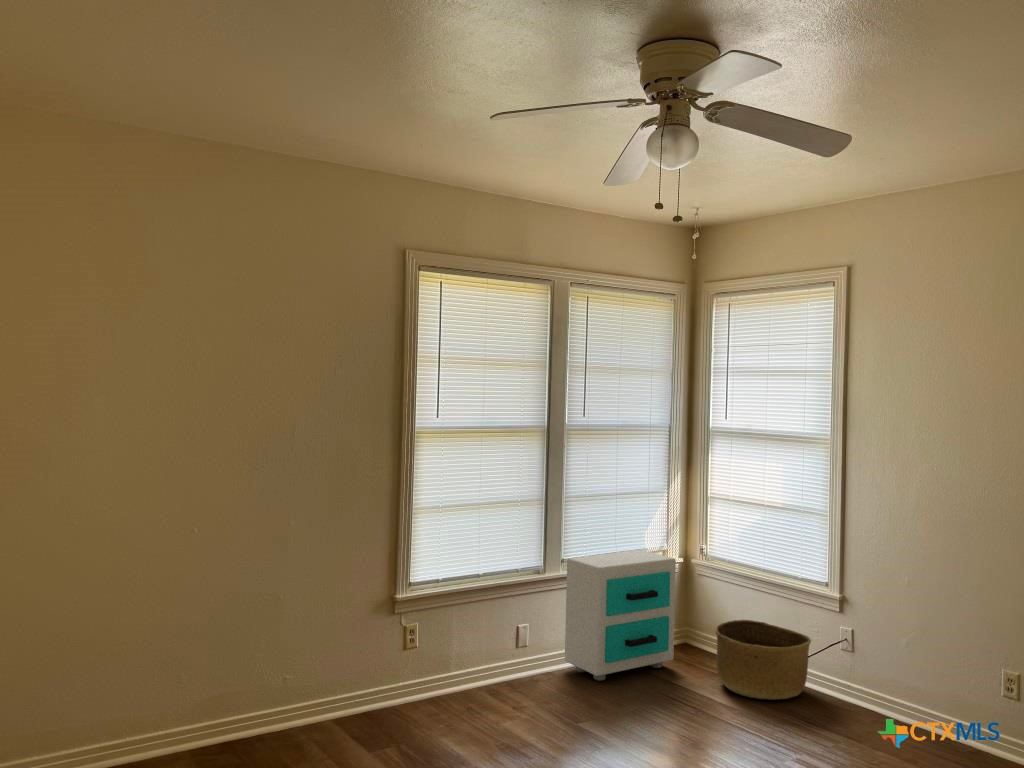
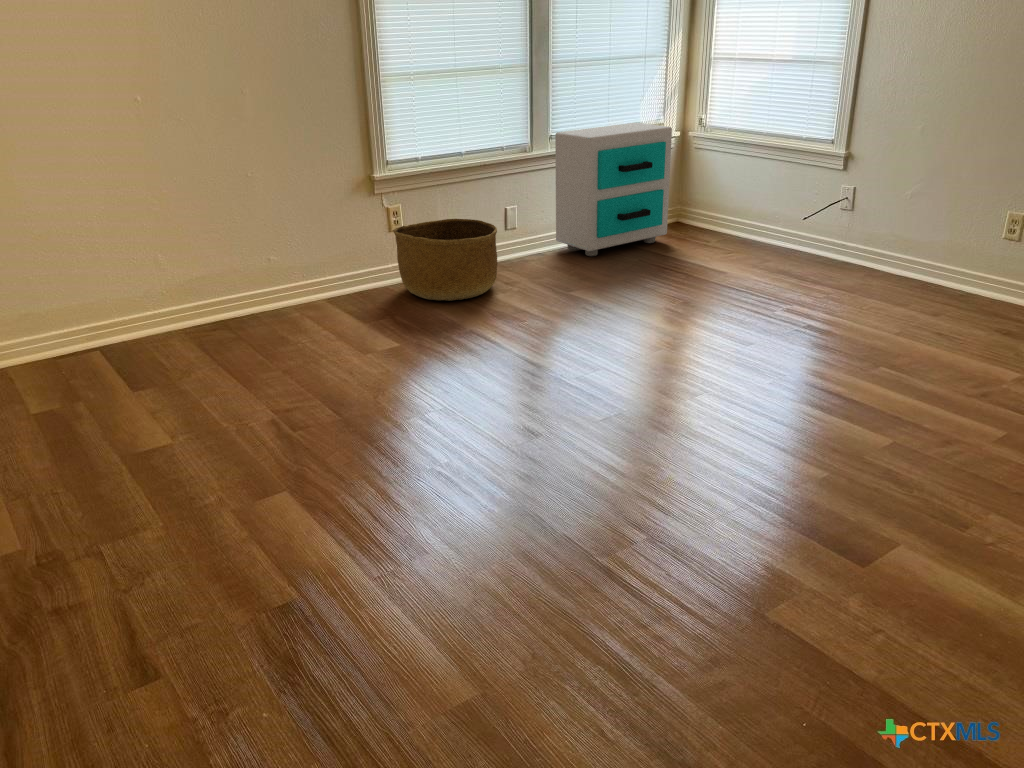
basket: present [715,620,811,700] -> present [393,219,498,301]

